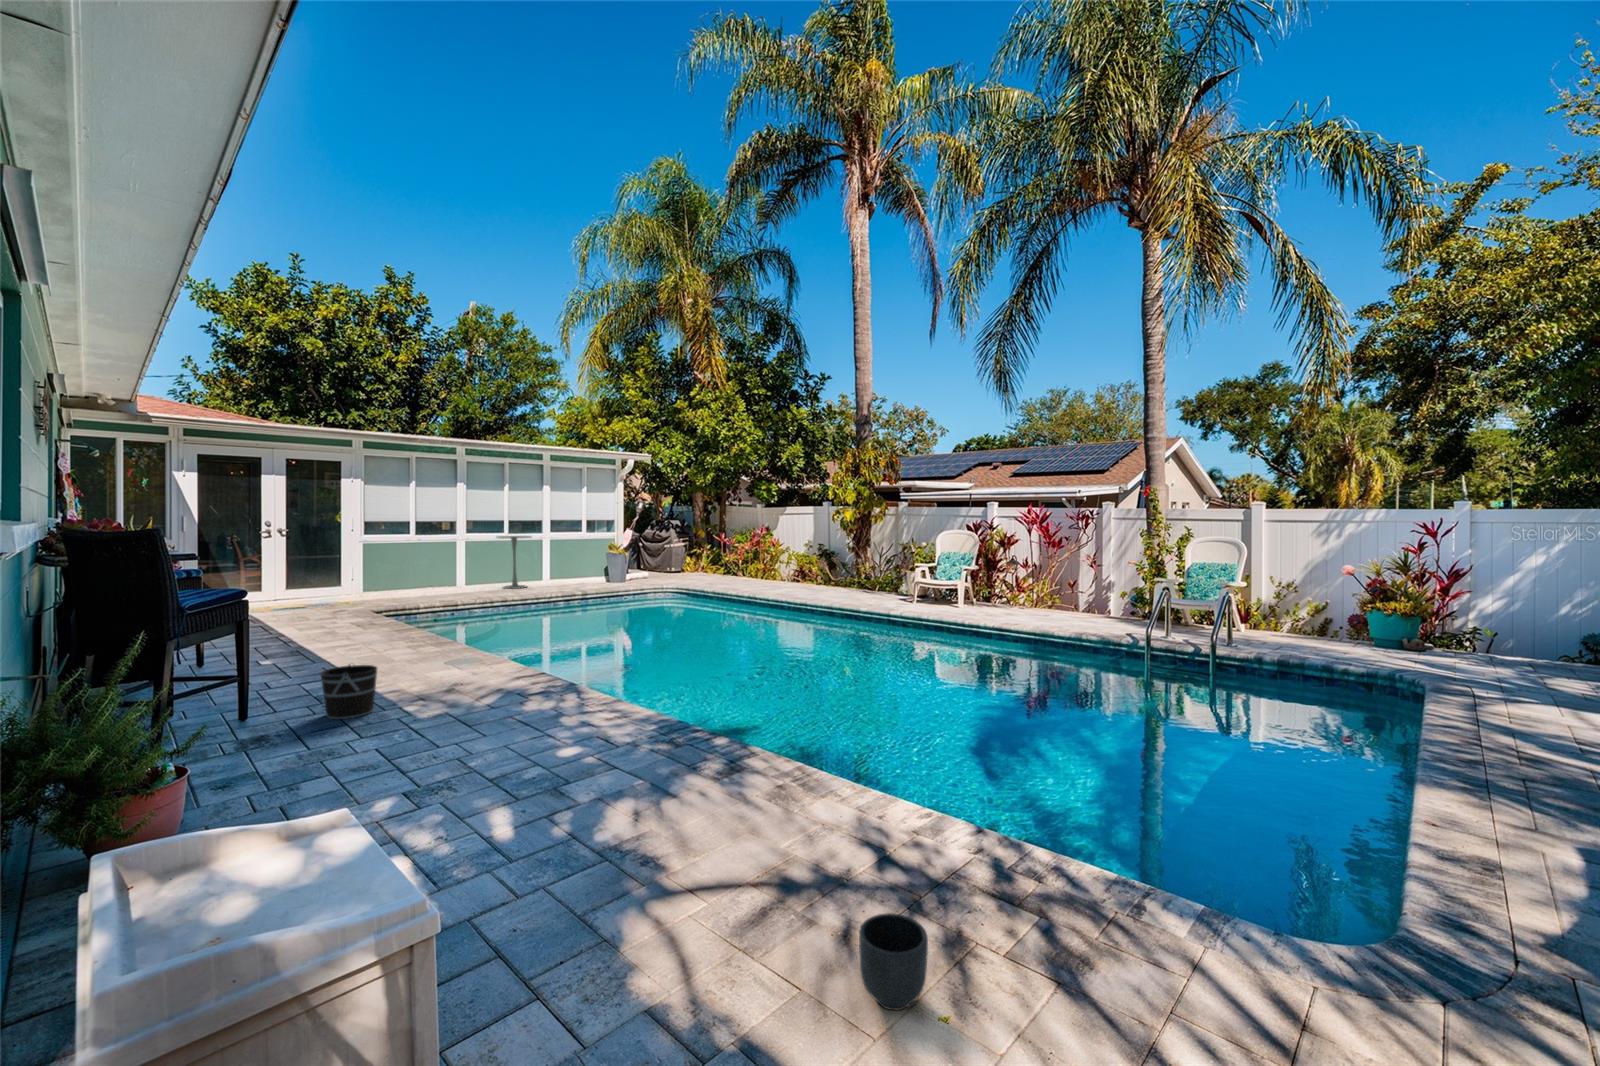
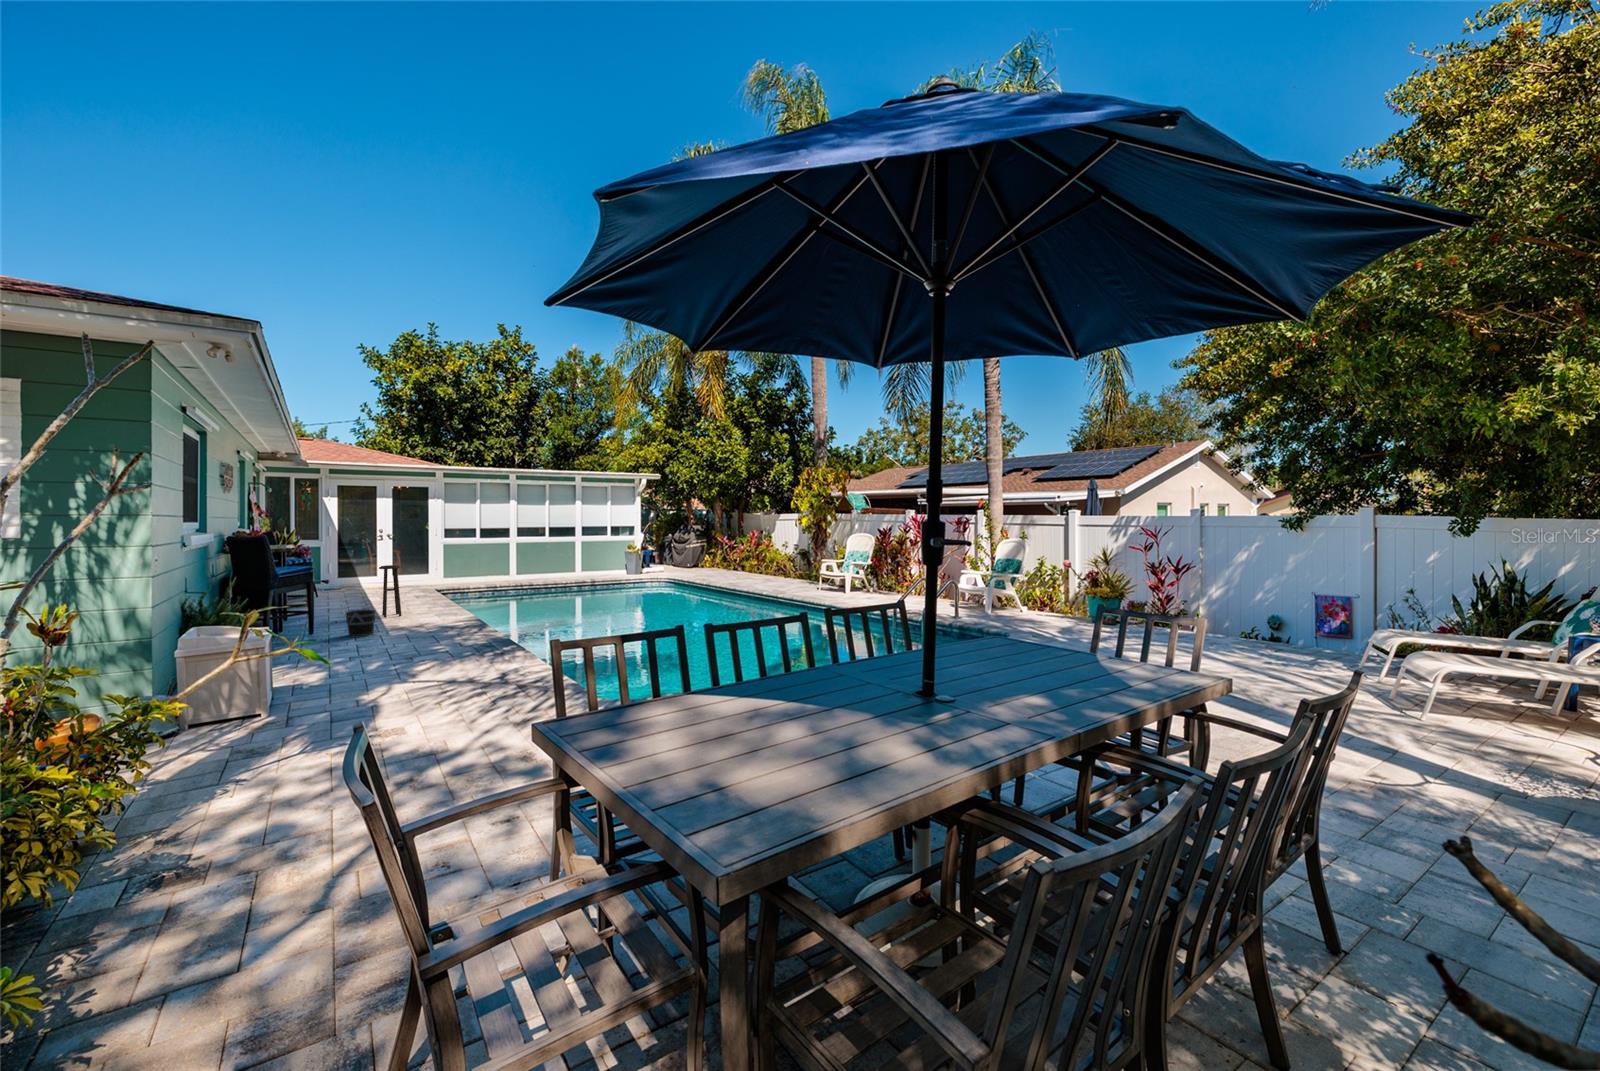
pedestal table: present [497,536,531,589] -> none [537,539,564,578]
stool: none [336,579,377,668] -> present [379,565,401,617]
planter: present [859,913,928,1010] -> none [419,682,447,710]

